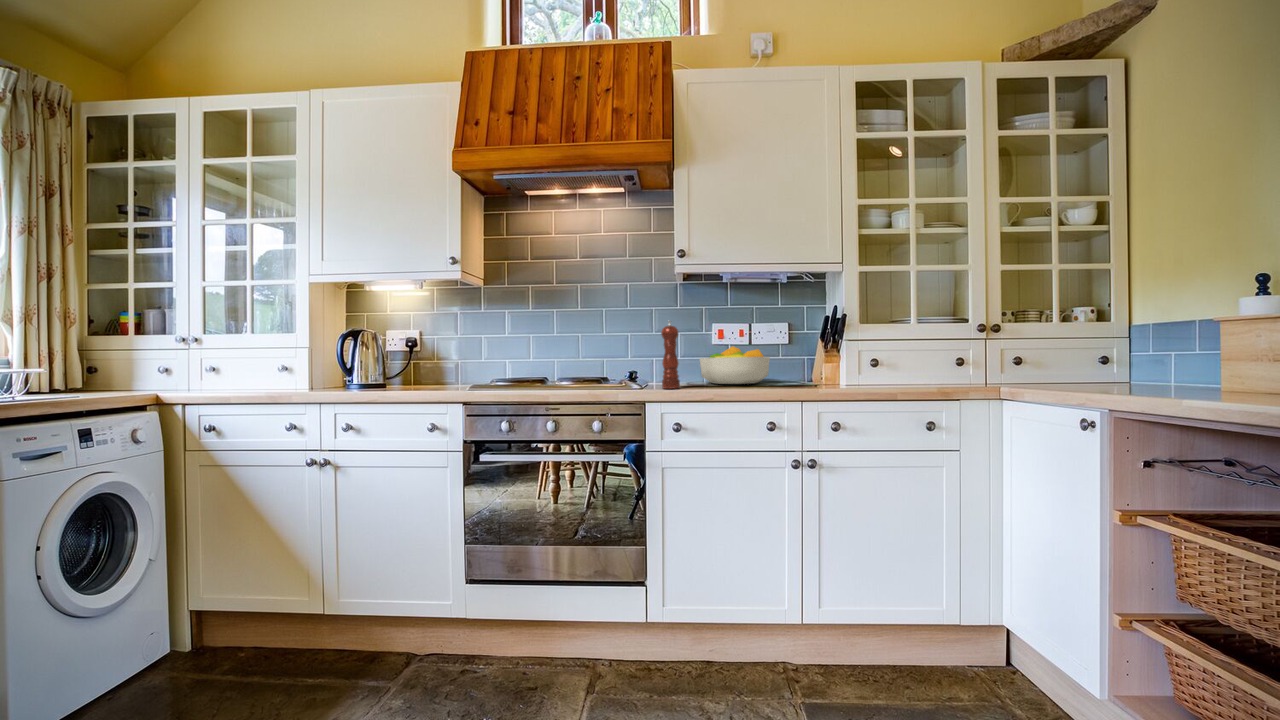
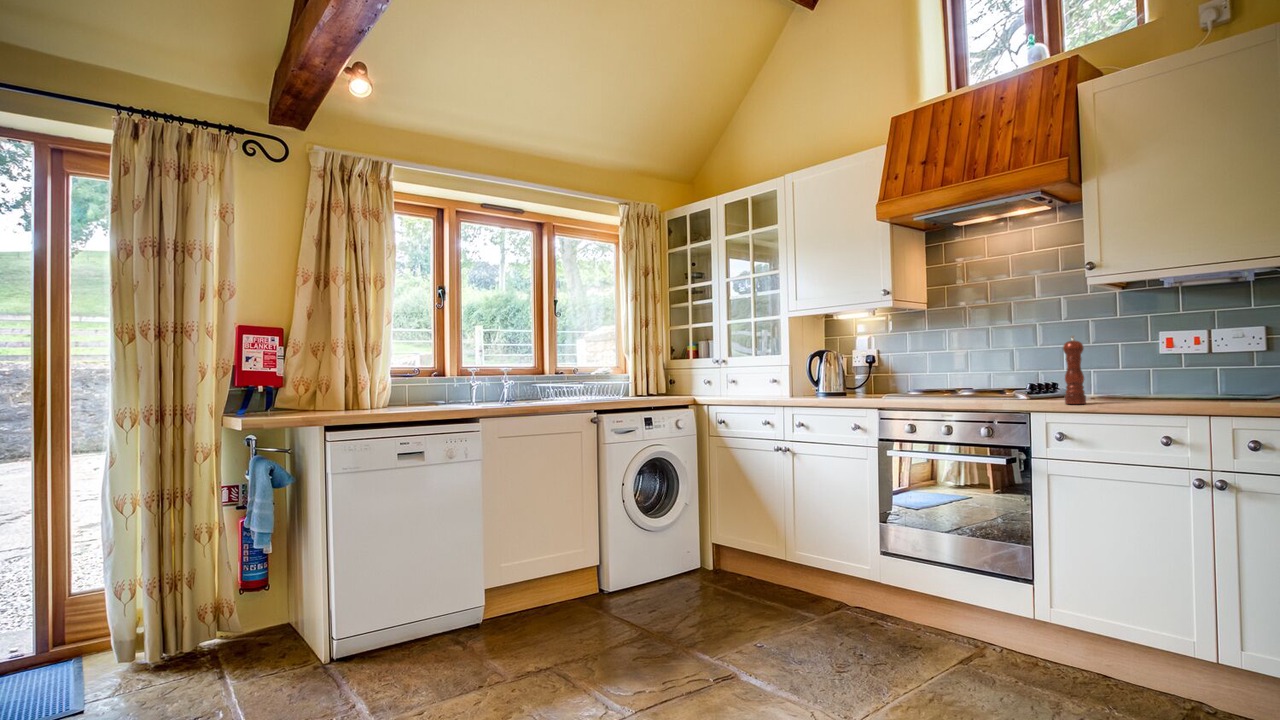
fruit bowl: present [700,346,770,384] -> none [1128,359,1228,401]

